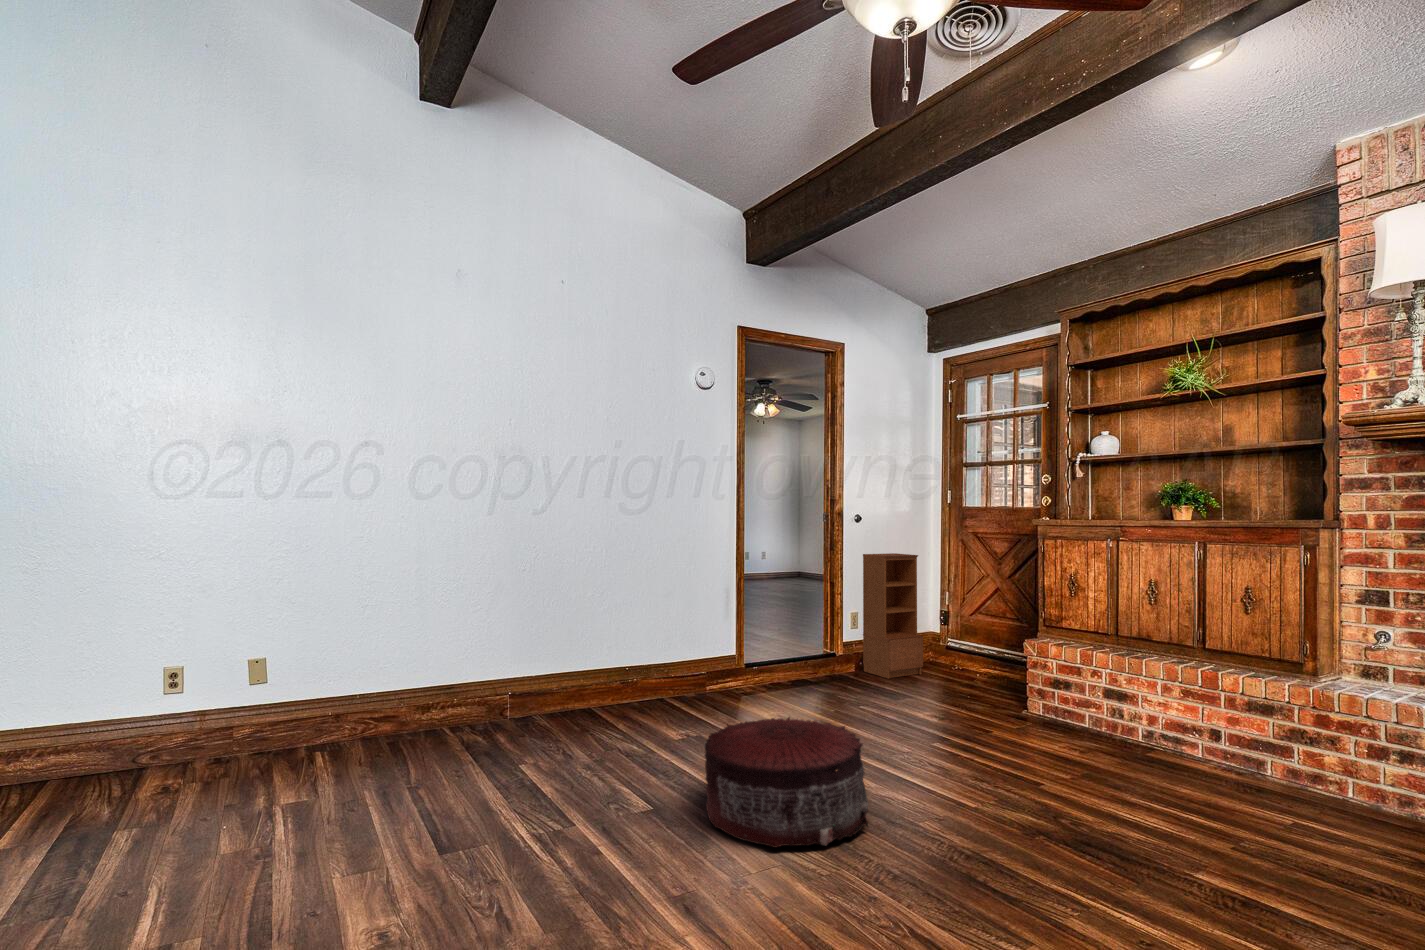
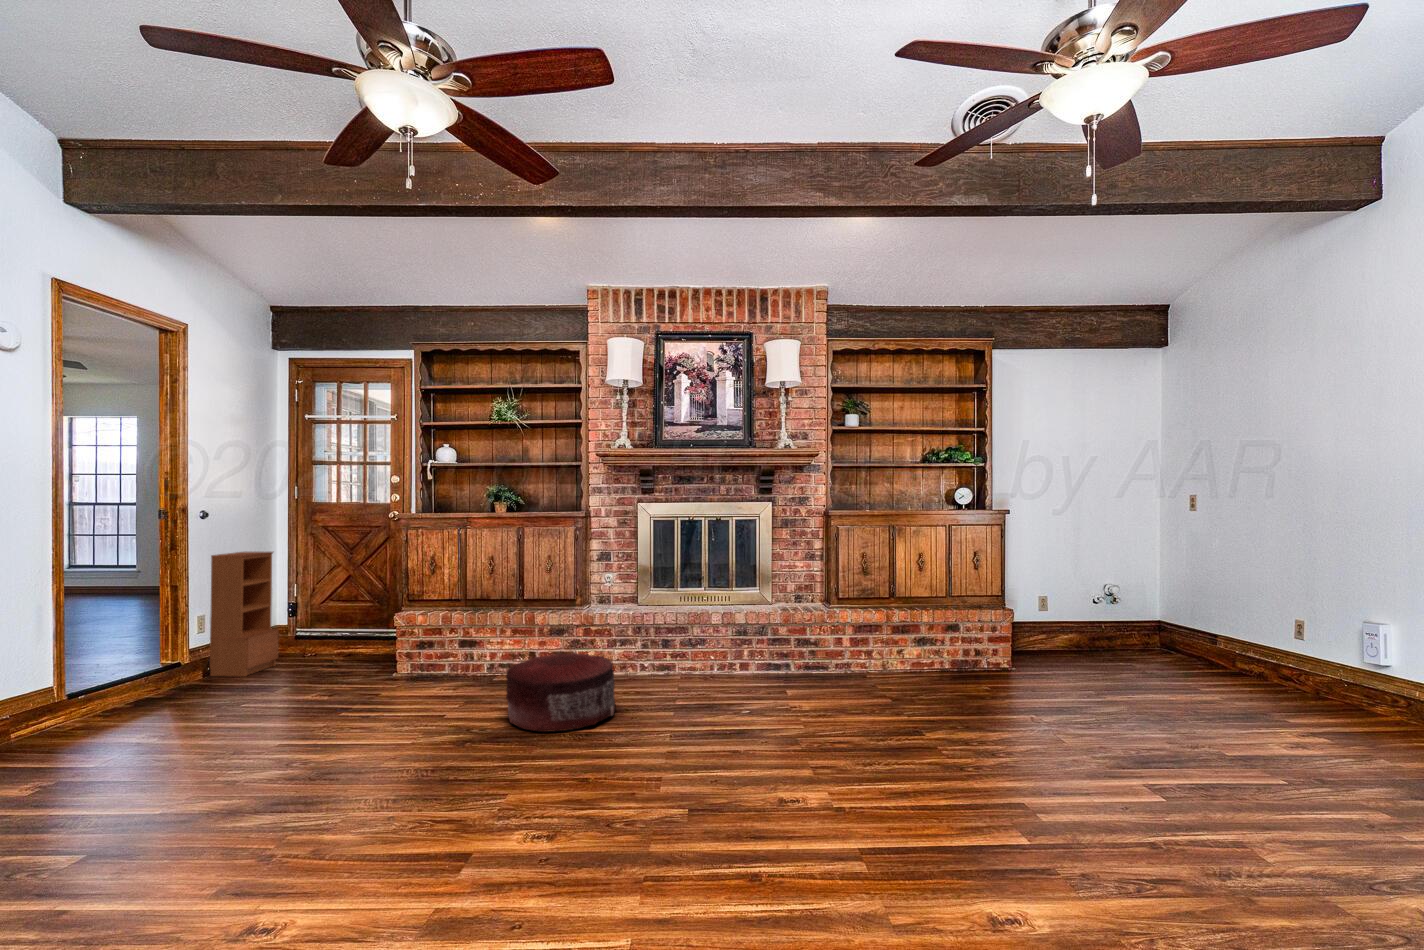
pouf: present [705,717,868,848] -> present [506,652,616,732]

